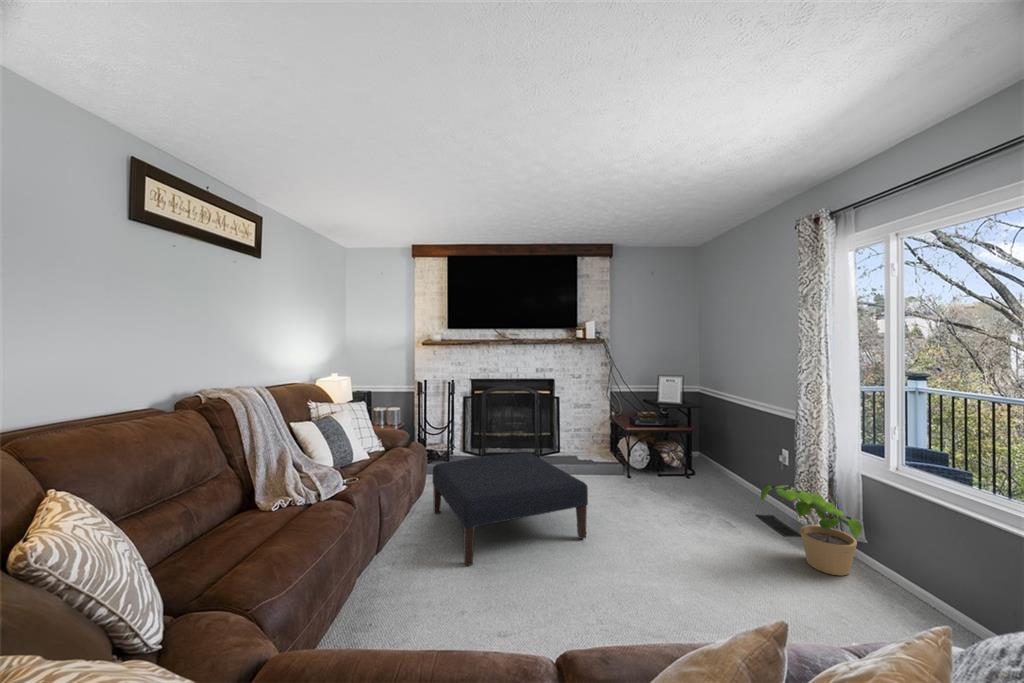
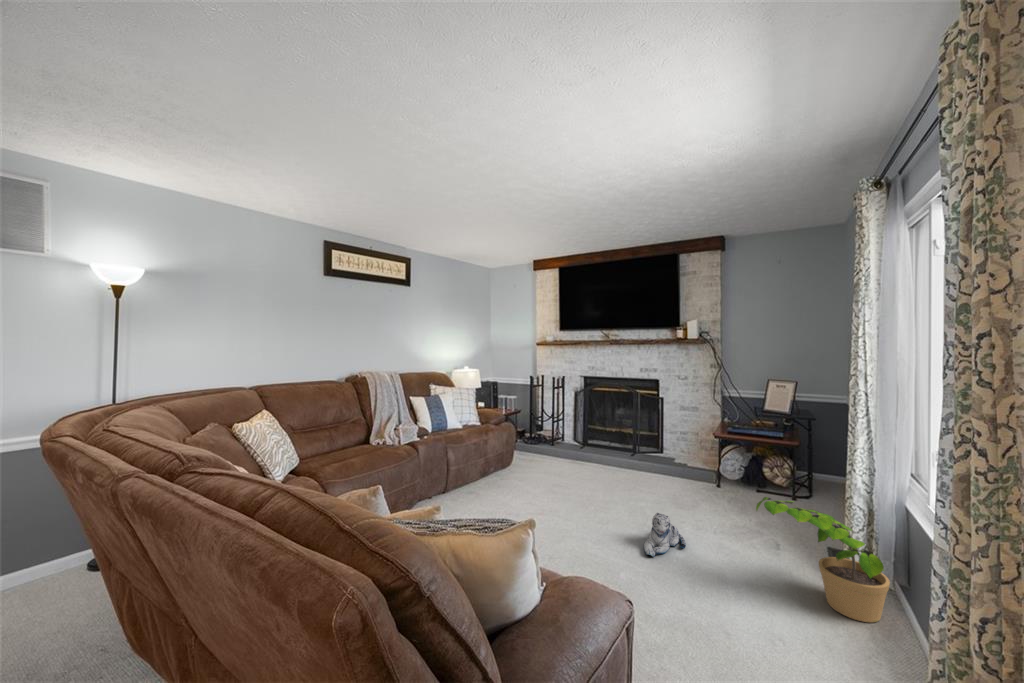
ottoman: present [432,453,588,565] -> none [489,439,603,518]
plush toy: none [647,520,683,568] -> present [644,513,686,557]

